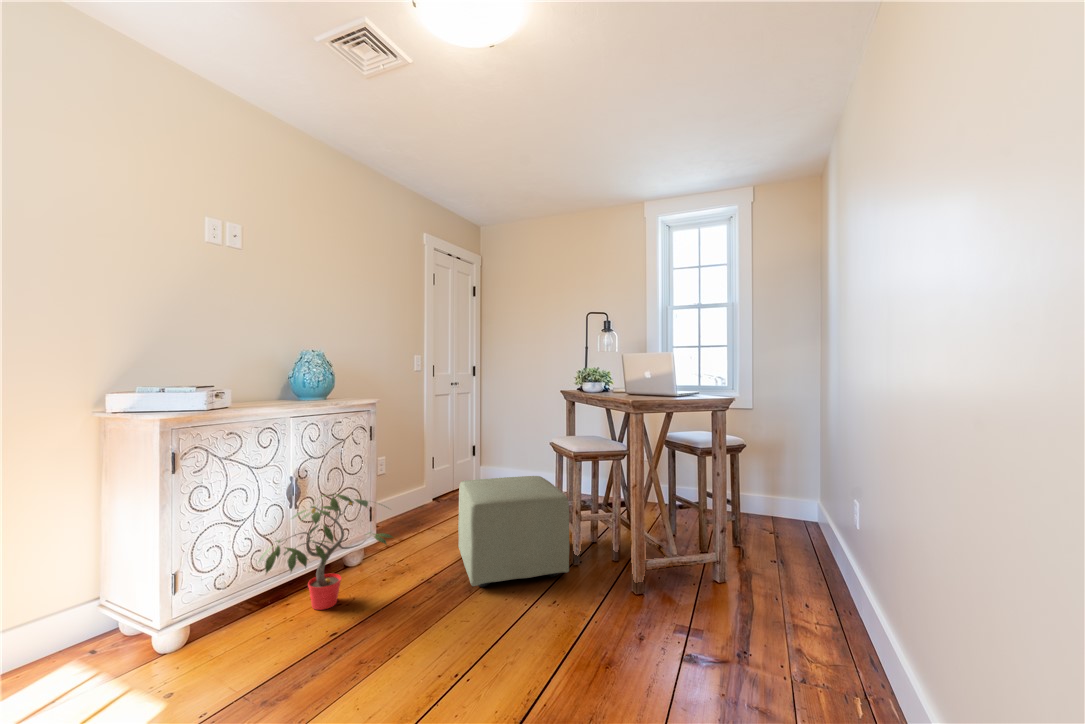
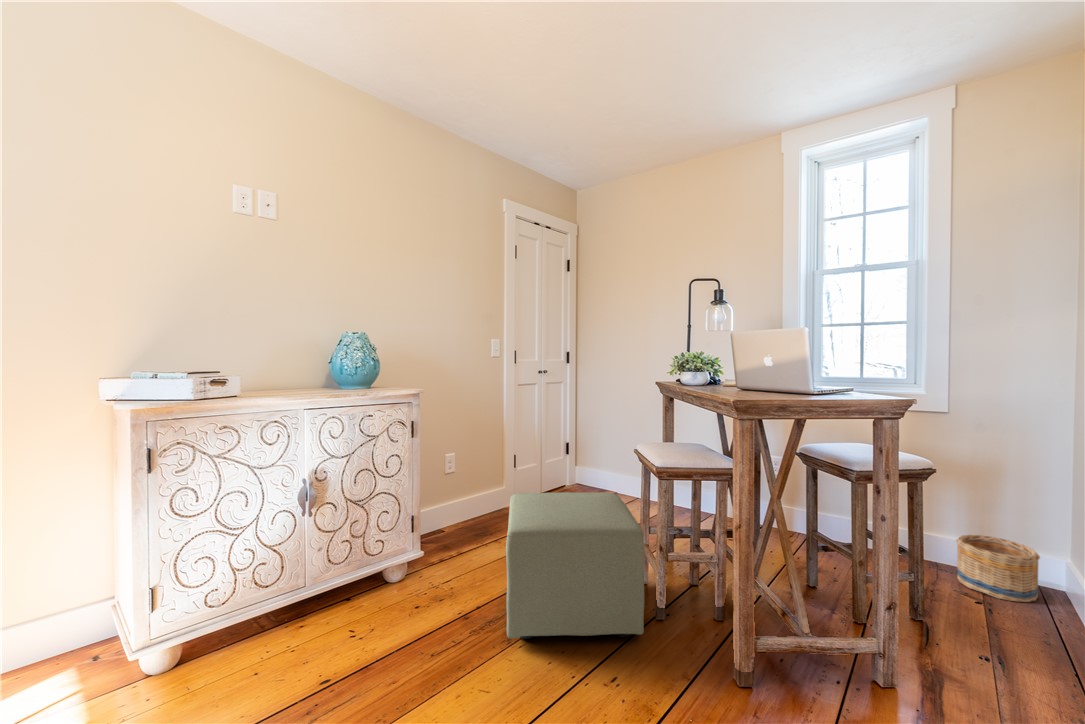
basket: none [760,489,804,528] -> present [956,535,1040,602]
potted plant: present [258,494,393,610] -> none [248,503,423,643]

